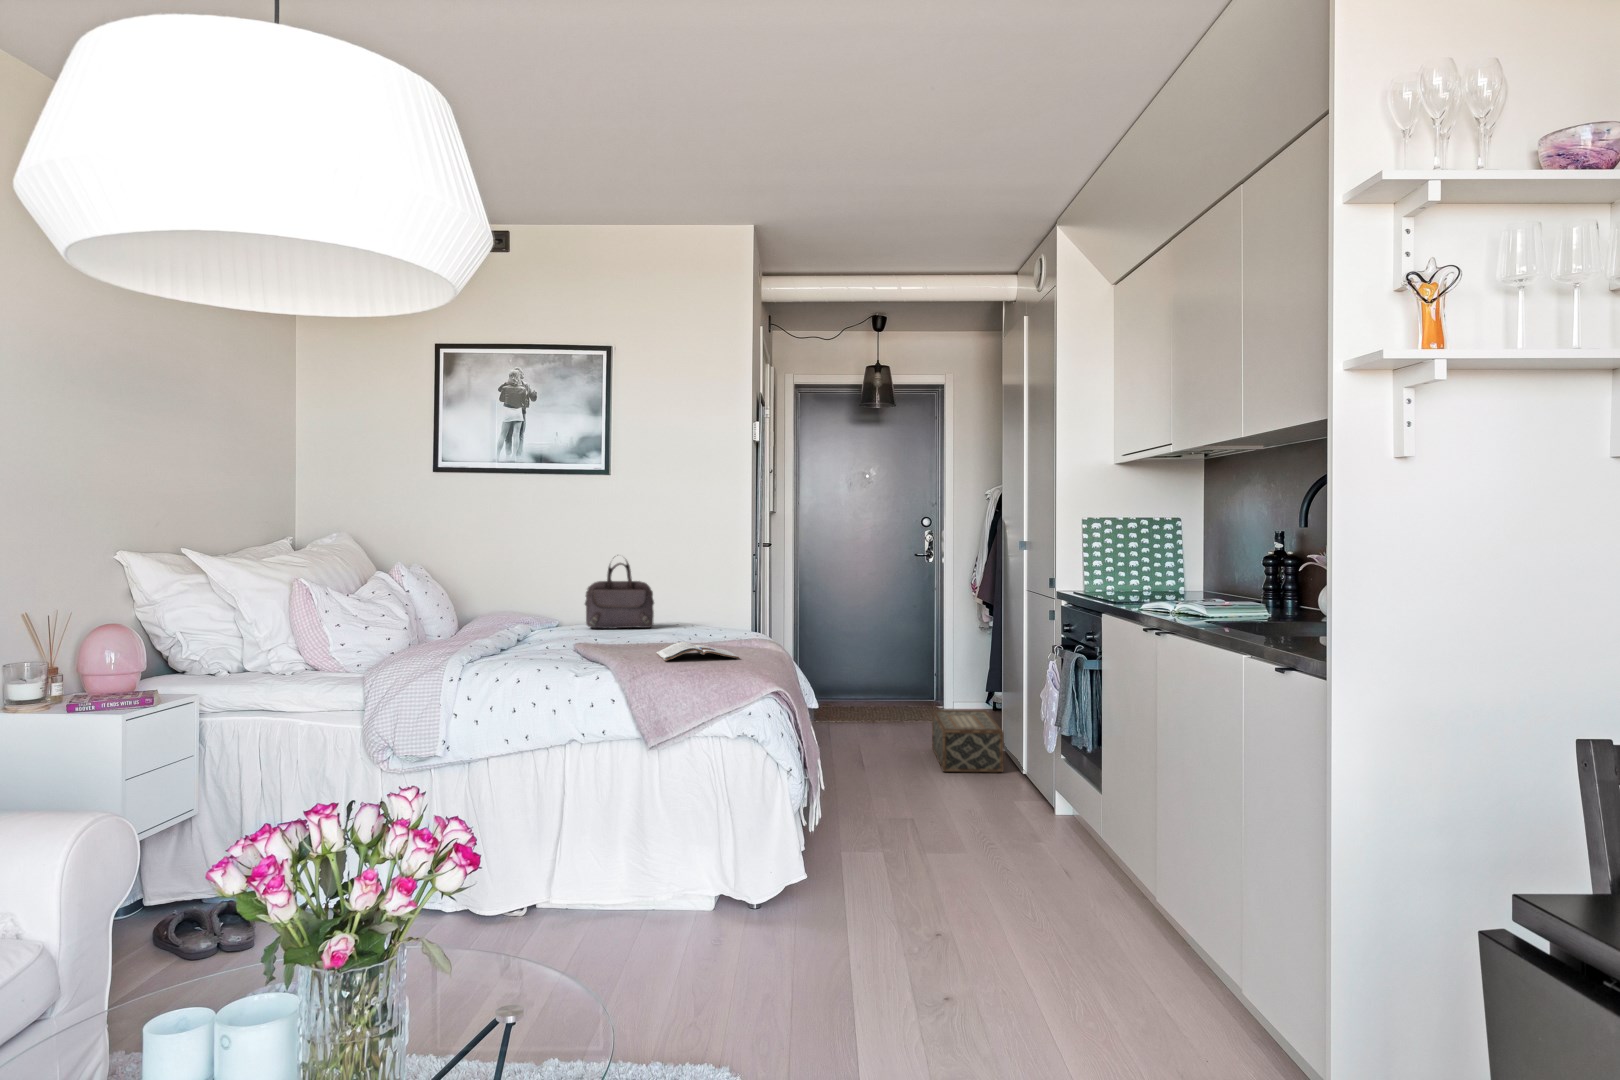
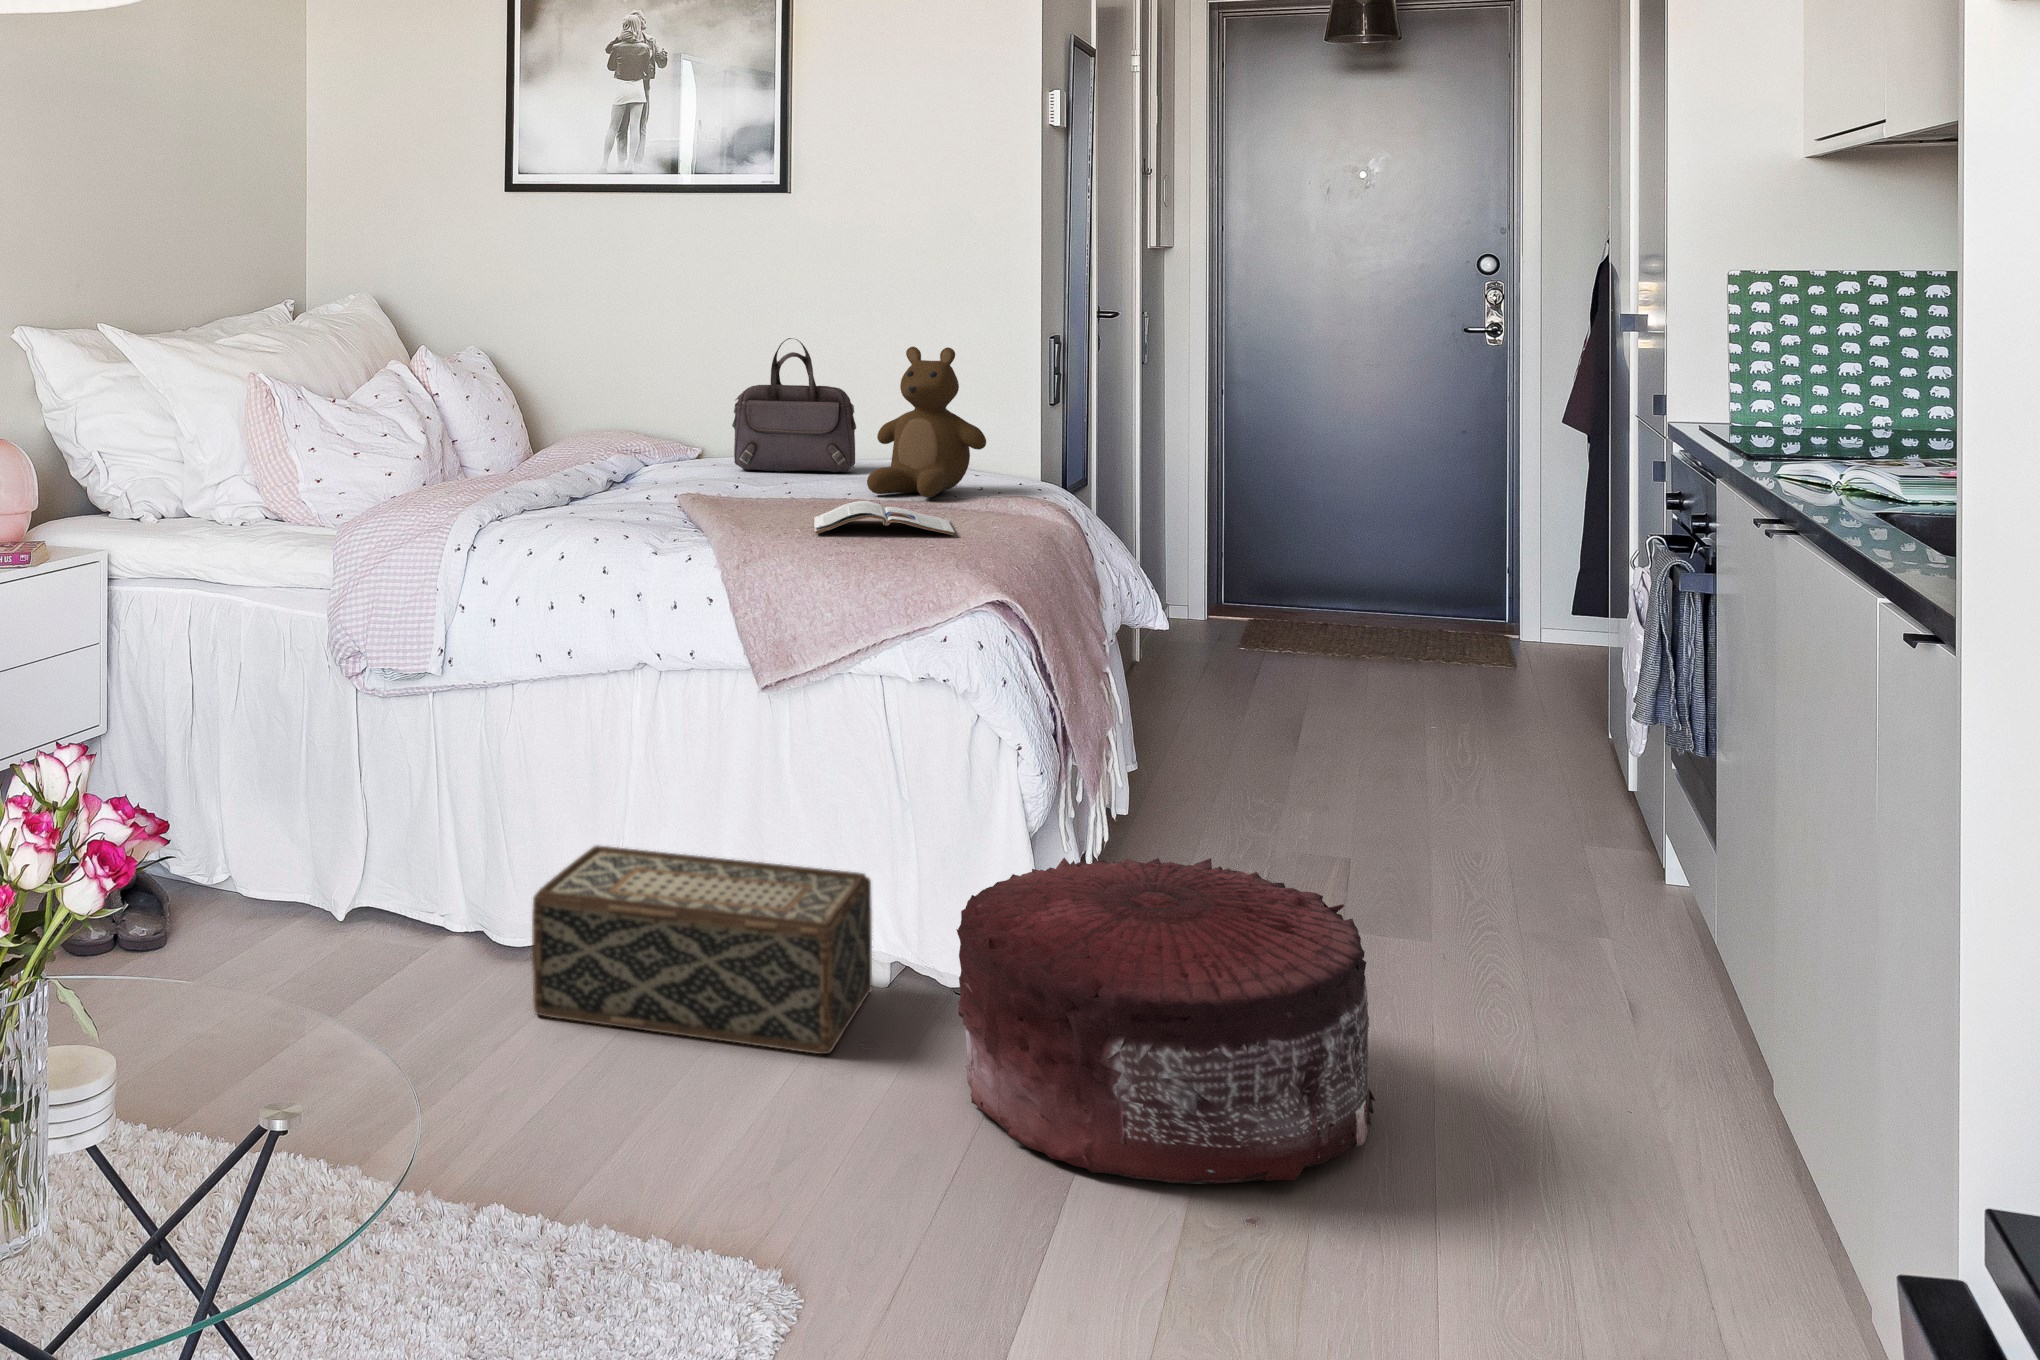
teddy bear: none [672,559,735,640] -> present [867,347,986,498]
woven basket: present [932,710,1004,772] -> present [532,845,872,1054]
pouf: none [773,816,979,985] -> present [956,858,1375,1184]

